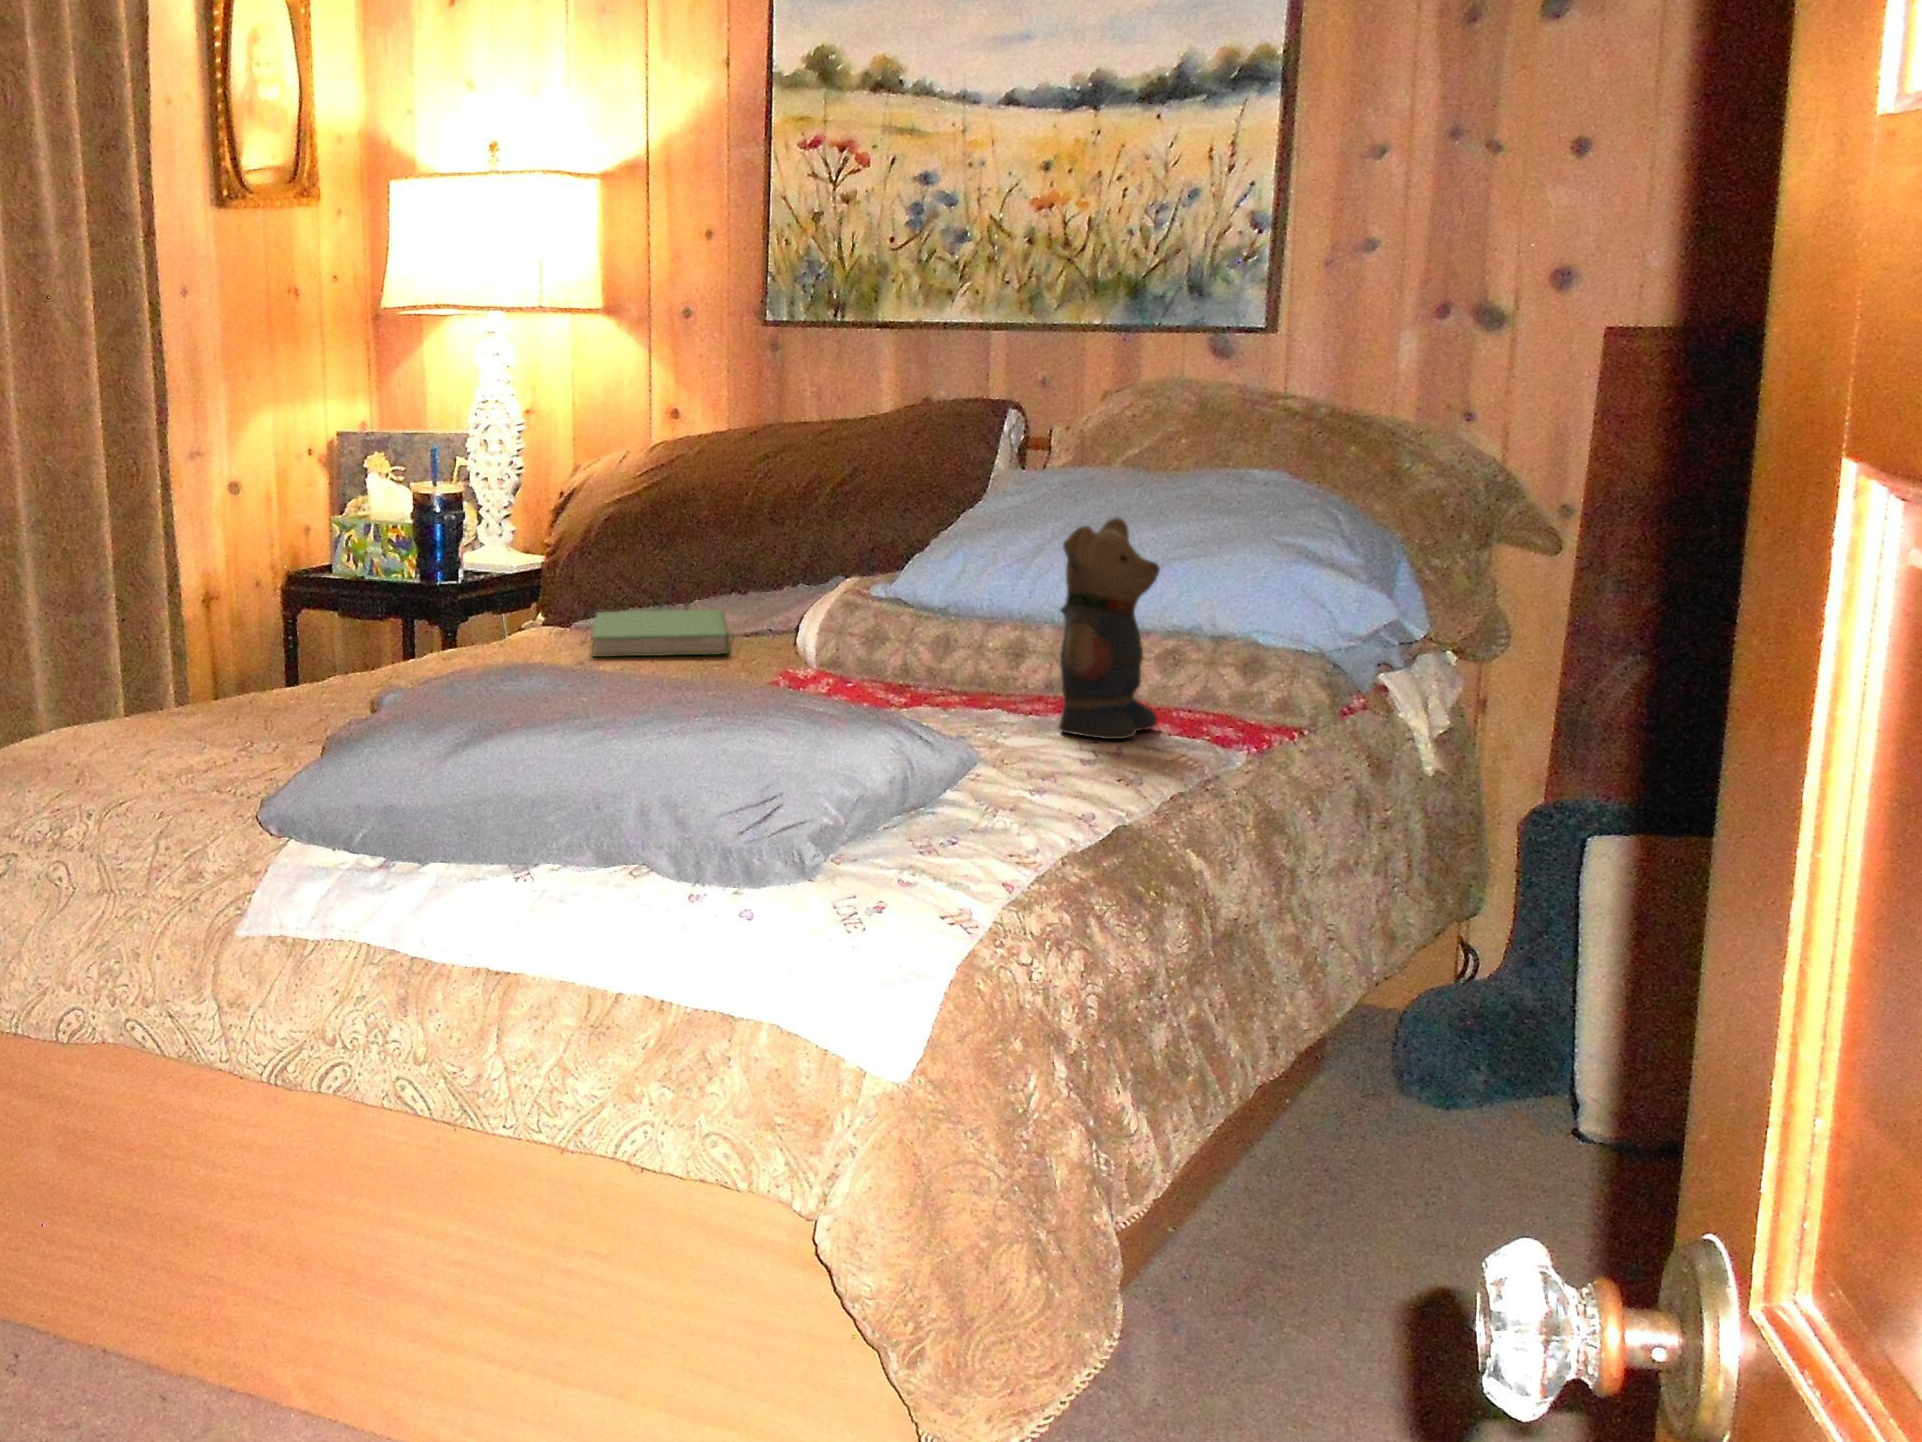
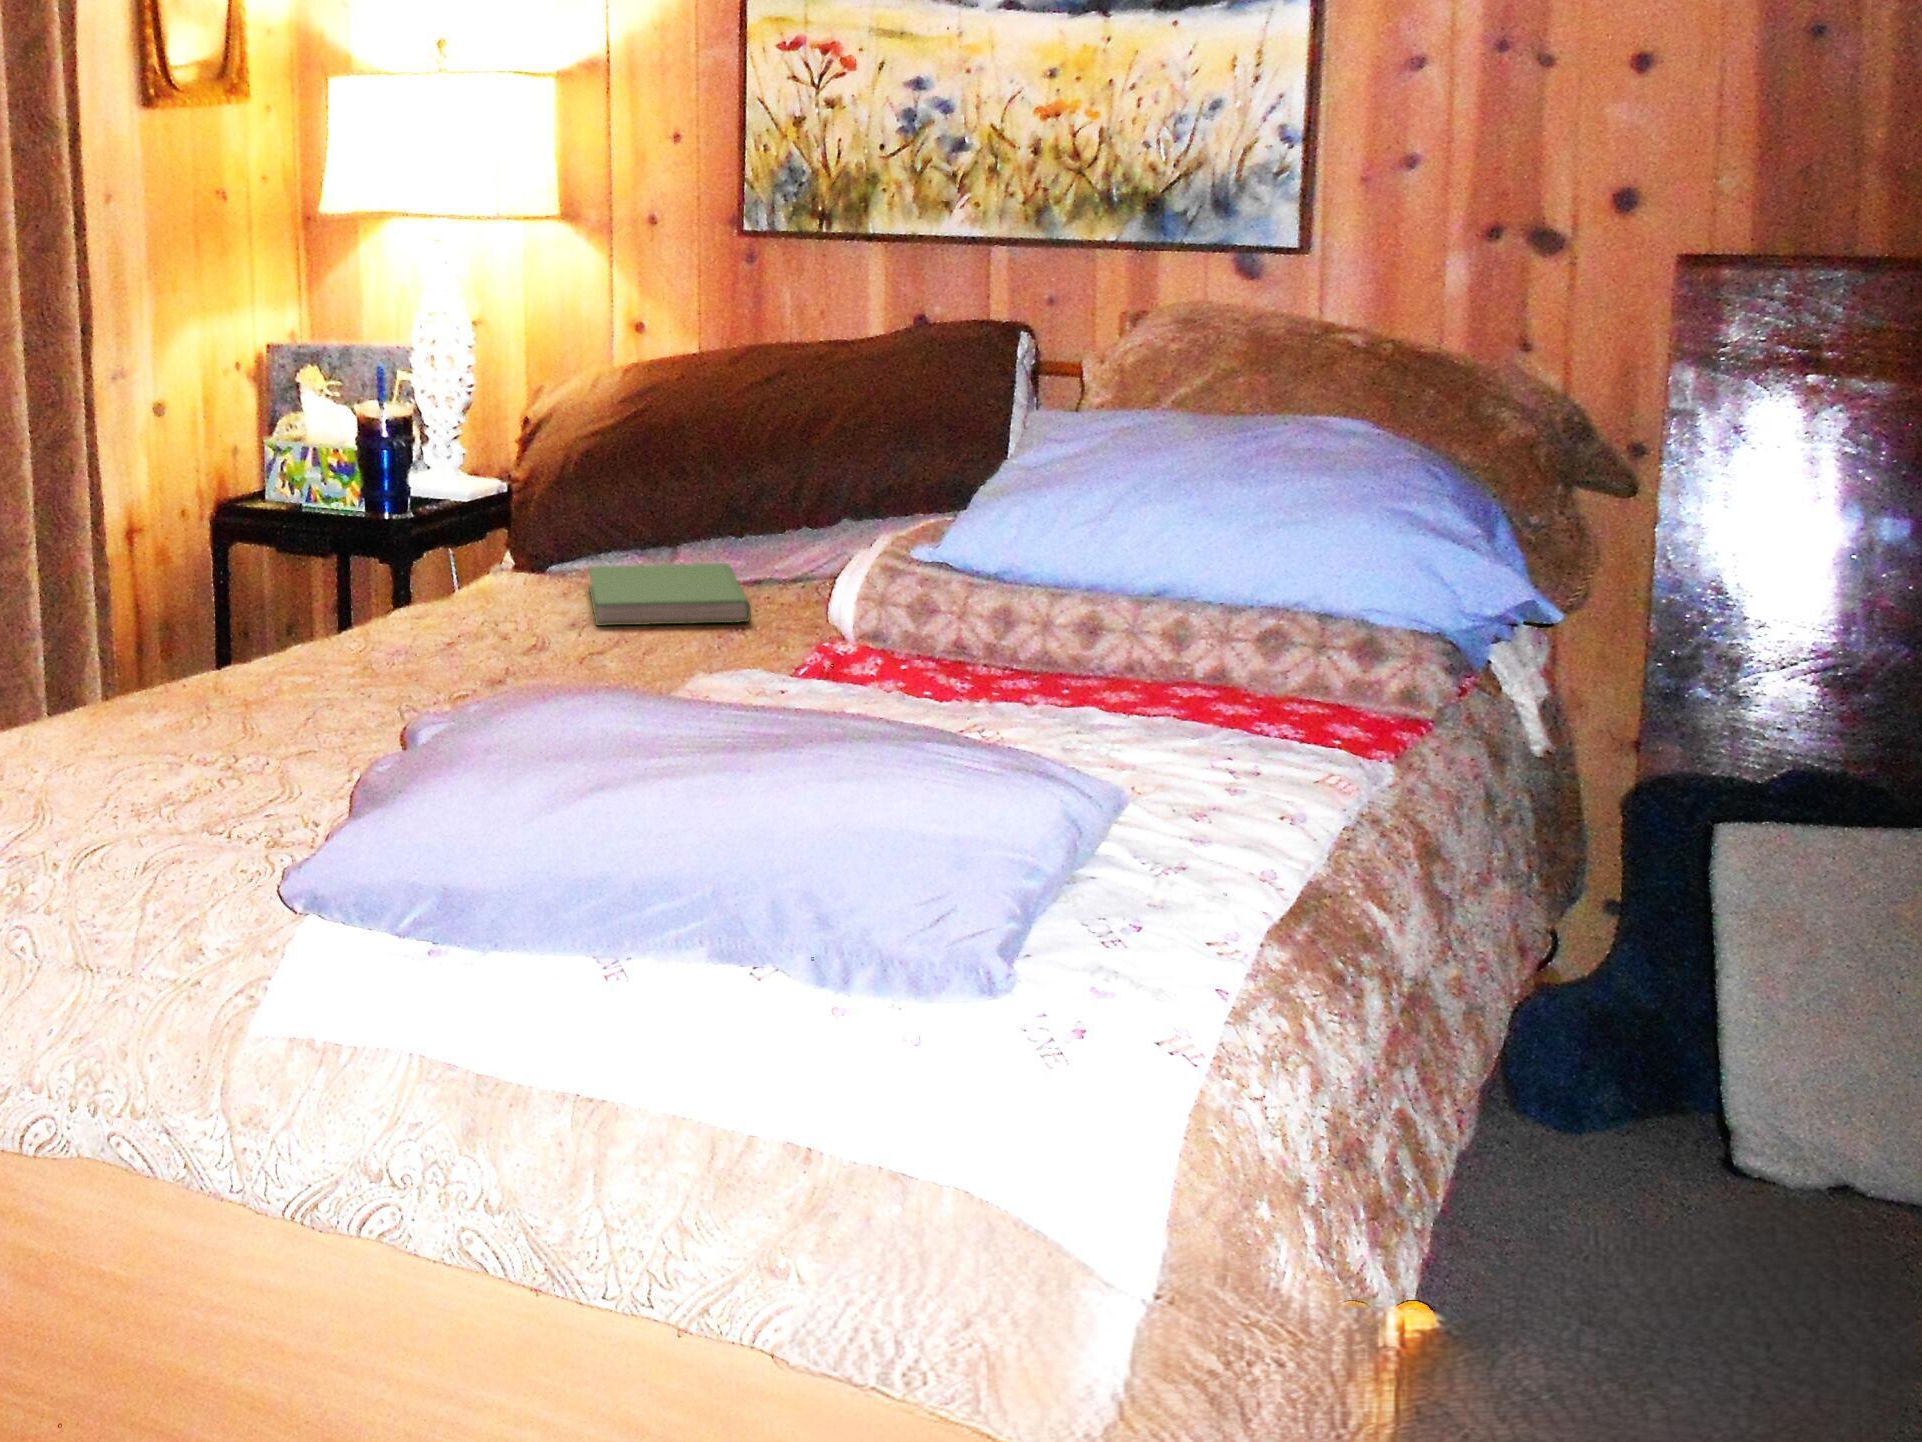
teddy bear: present [1059,518,1160,739] -> none [1168,494,1287,751]

